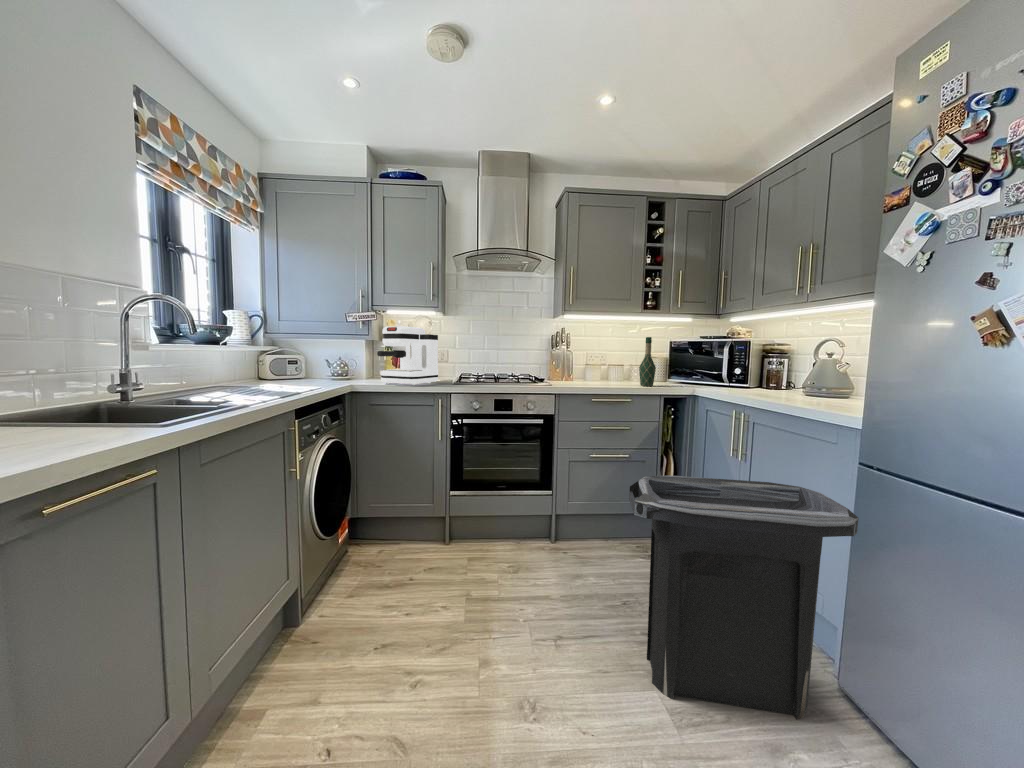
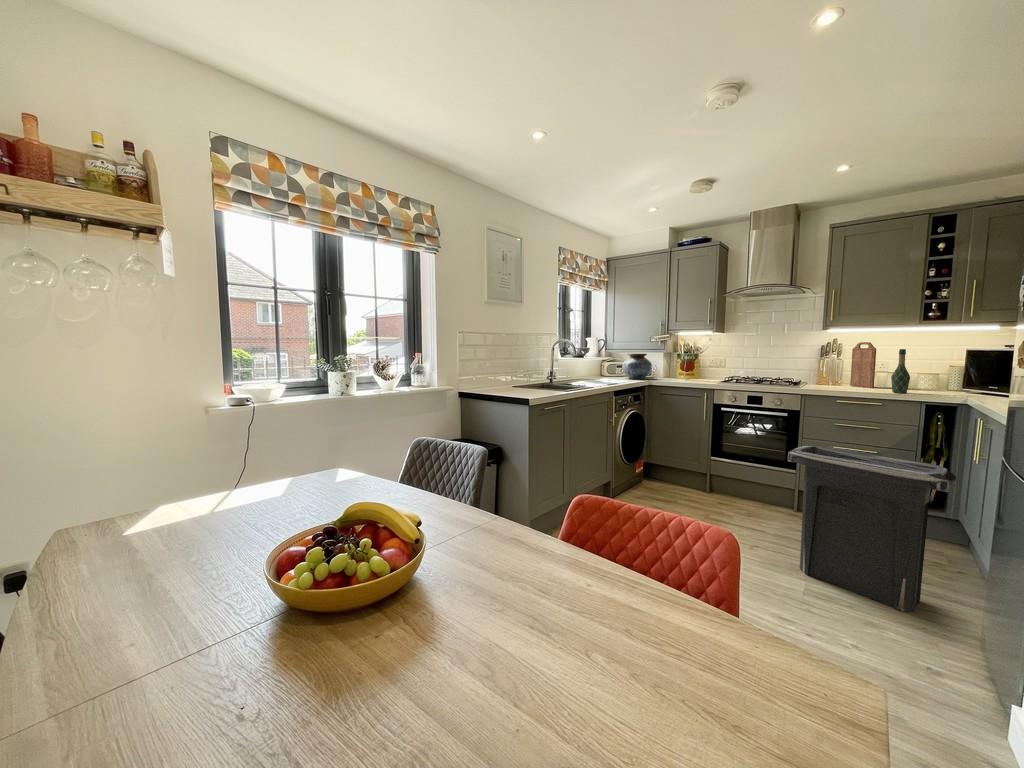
coffee maker: present [377,326,438,385] -> none [663,346,706,383]
cutting board: none [582,331,609,381] -> present [850,342,876,388]
vase: none [301,339,352,382] -> present [623,354,652,379]

